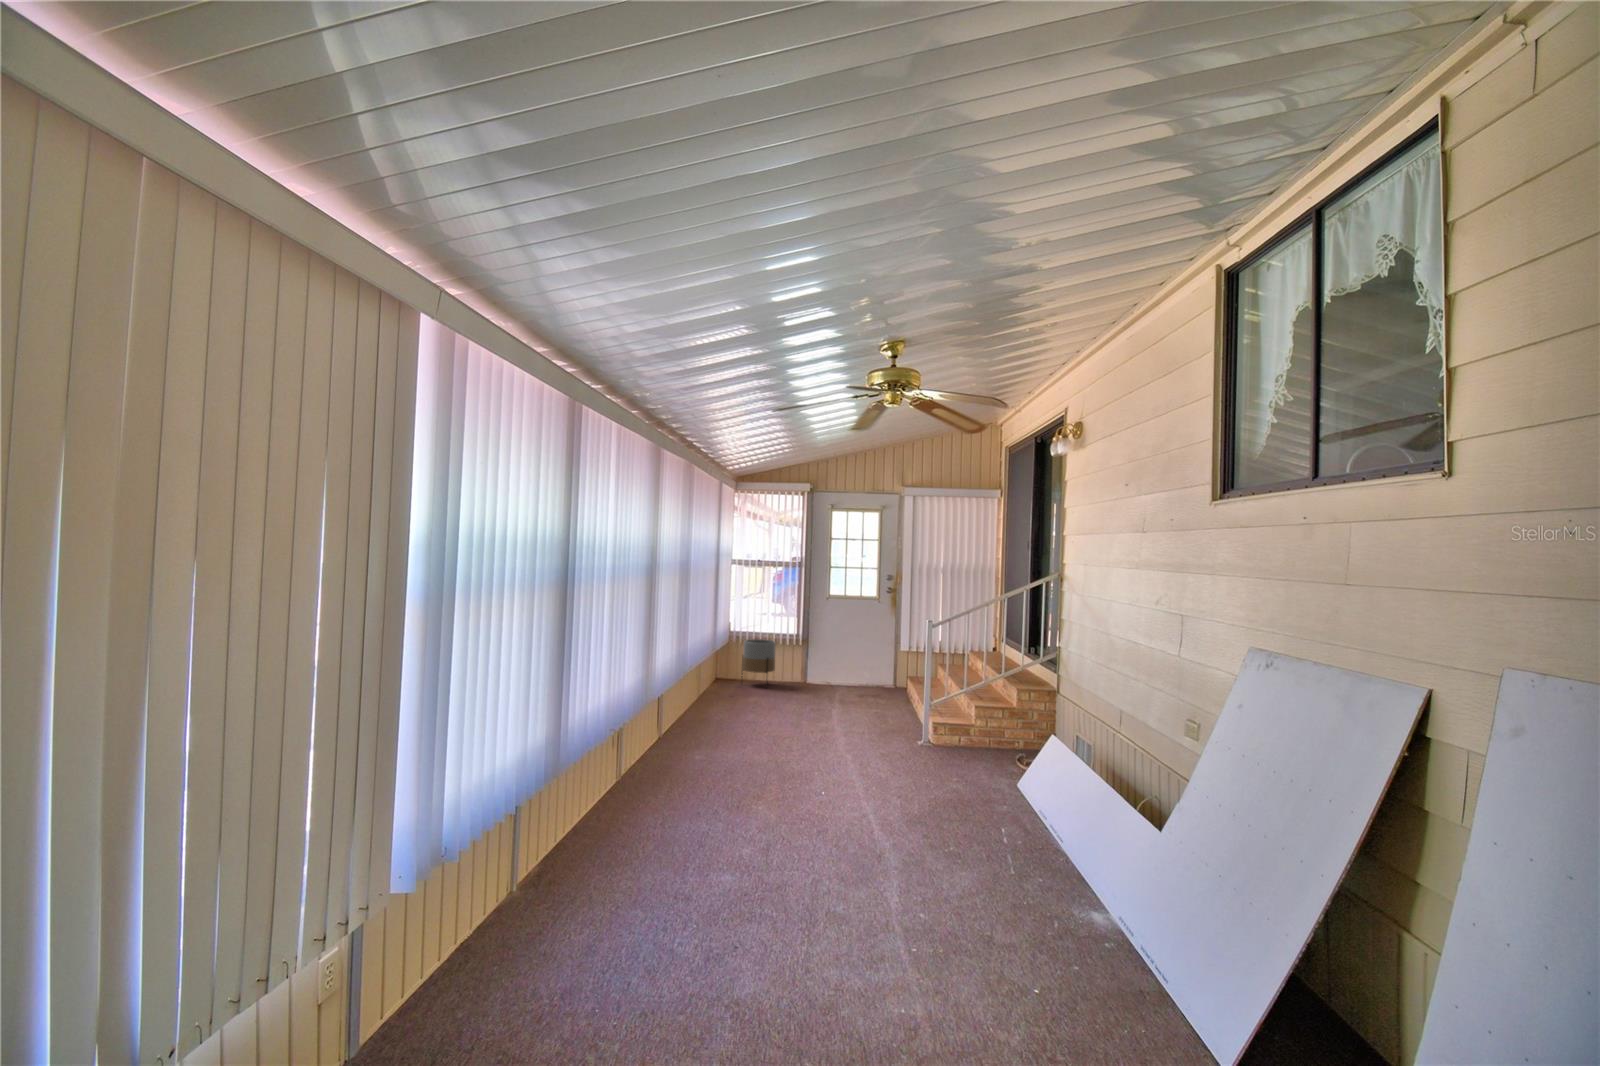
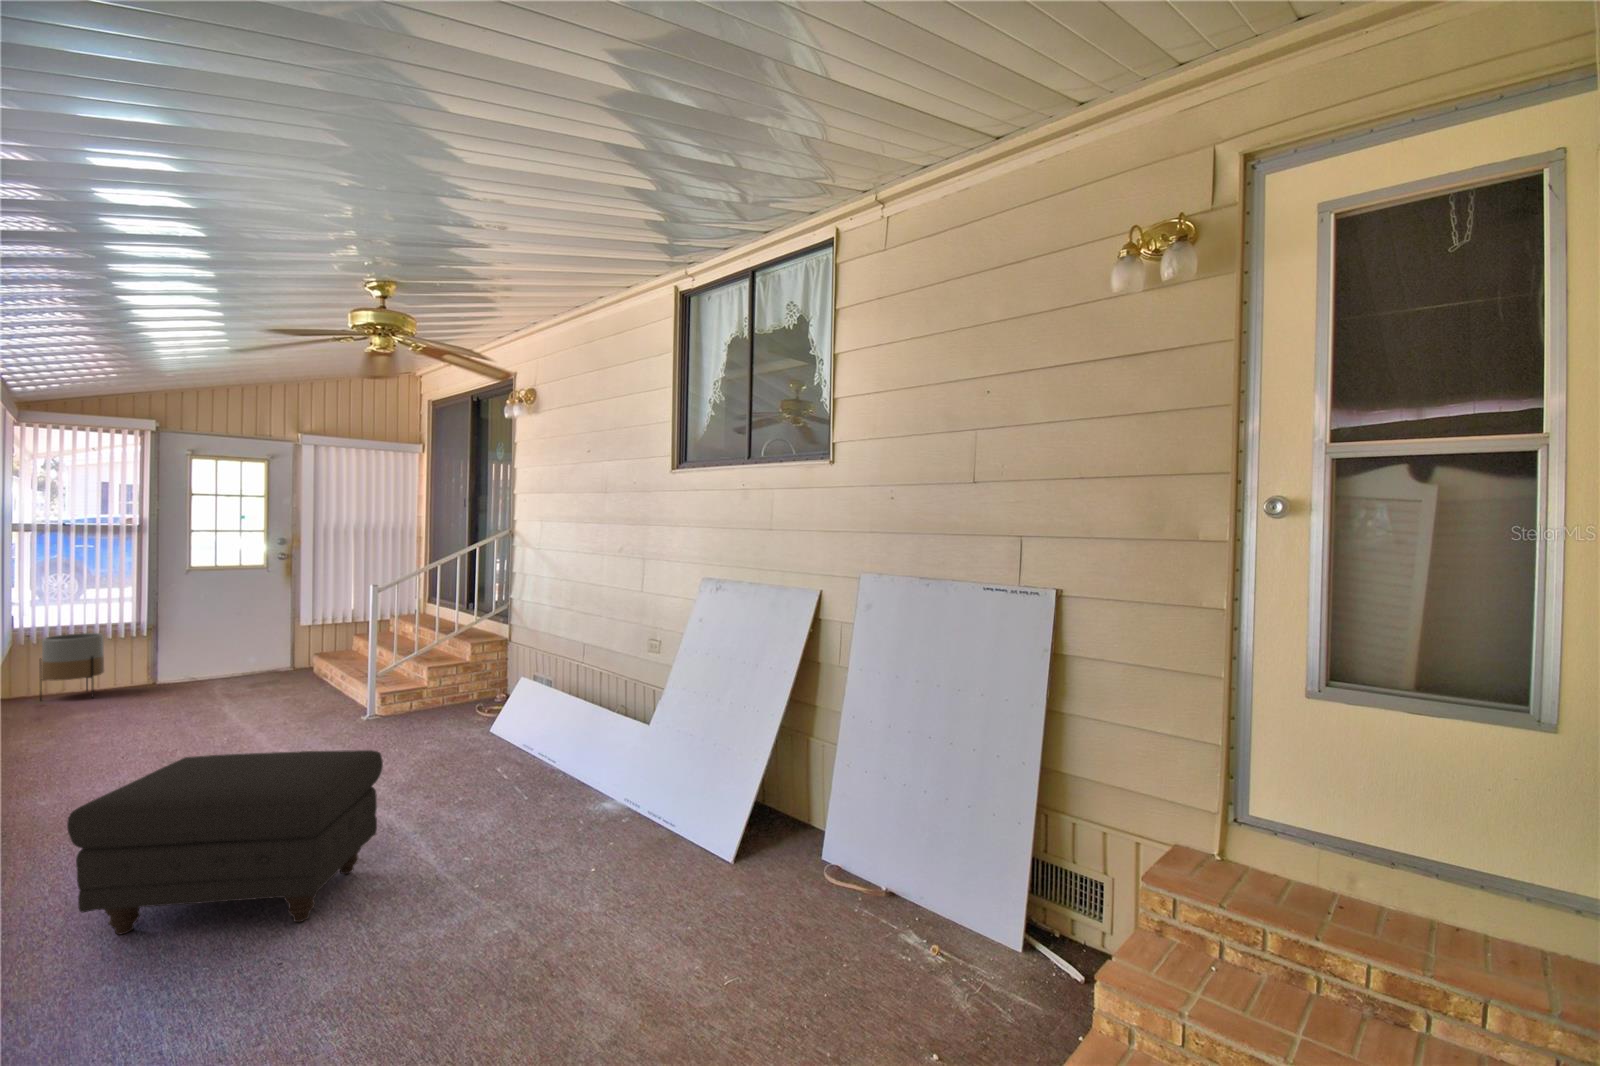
ottoman: none [646,747,857,920] -> present [67,750,383,934]

